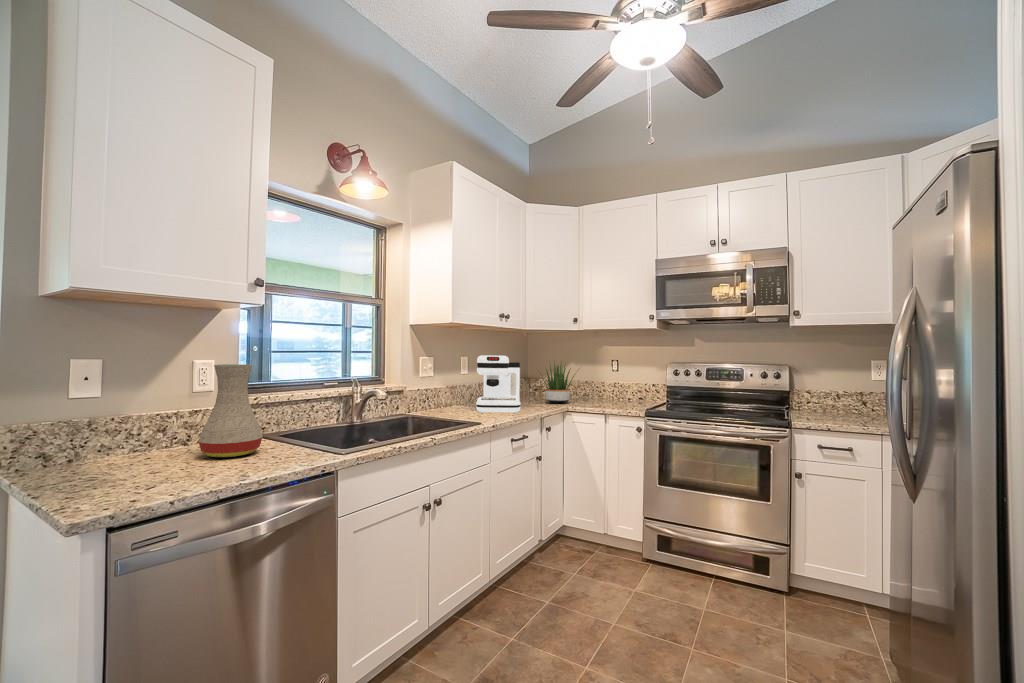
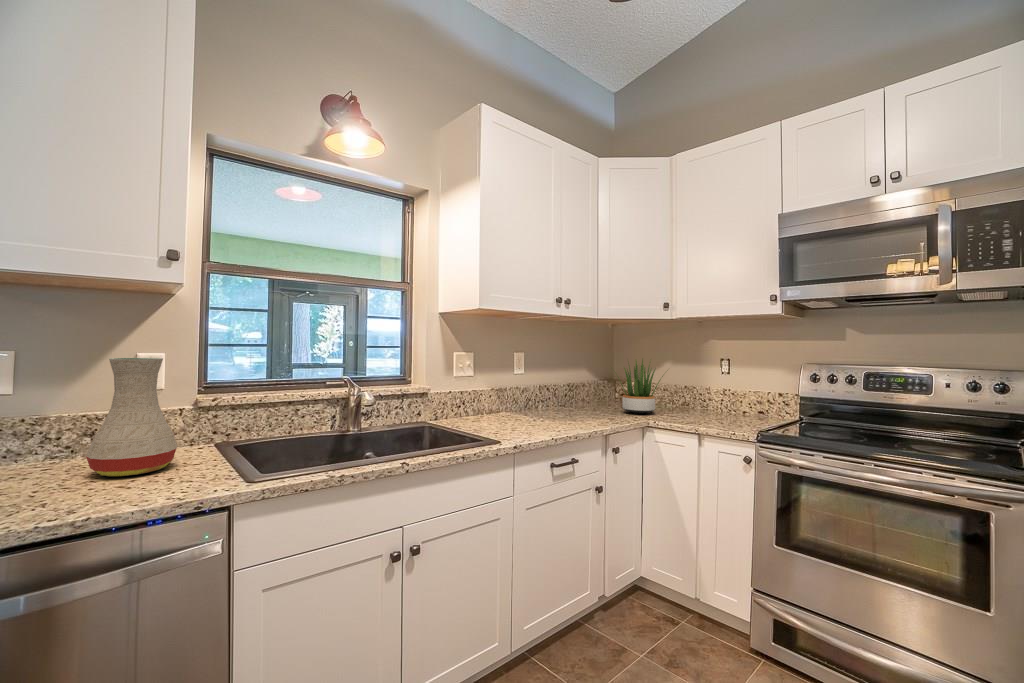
coffee maker: present [476,355,520,413] -> none [516,351,578,427]

